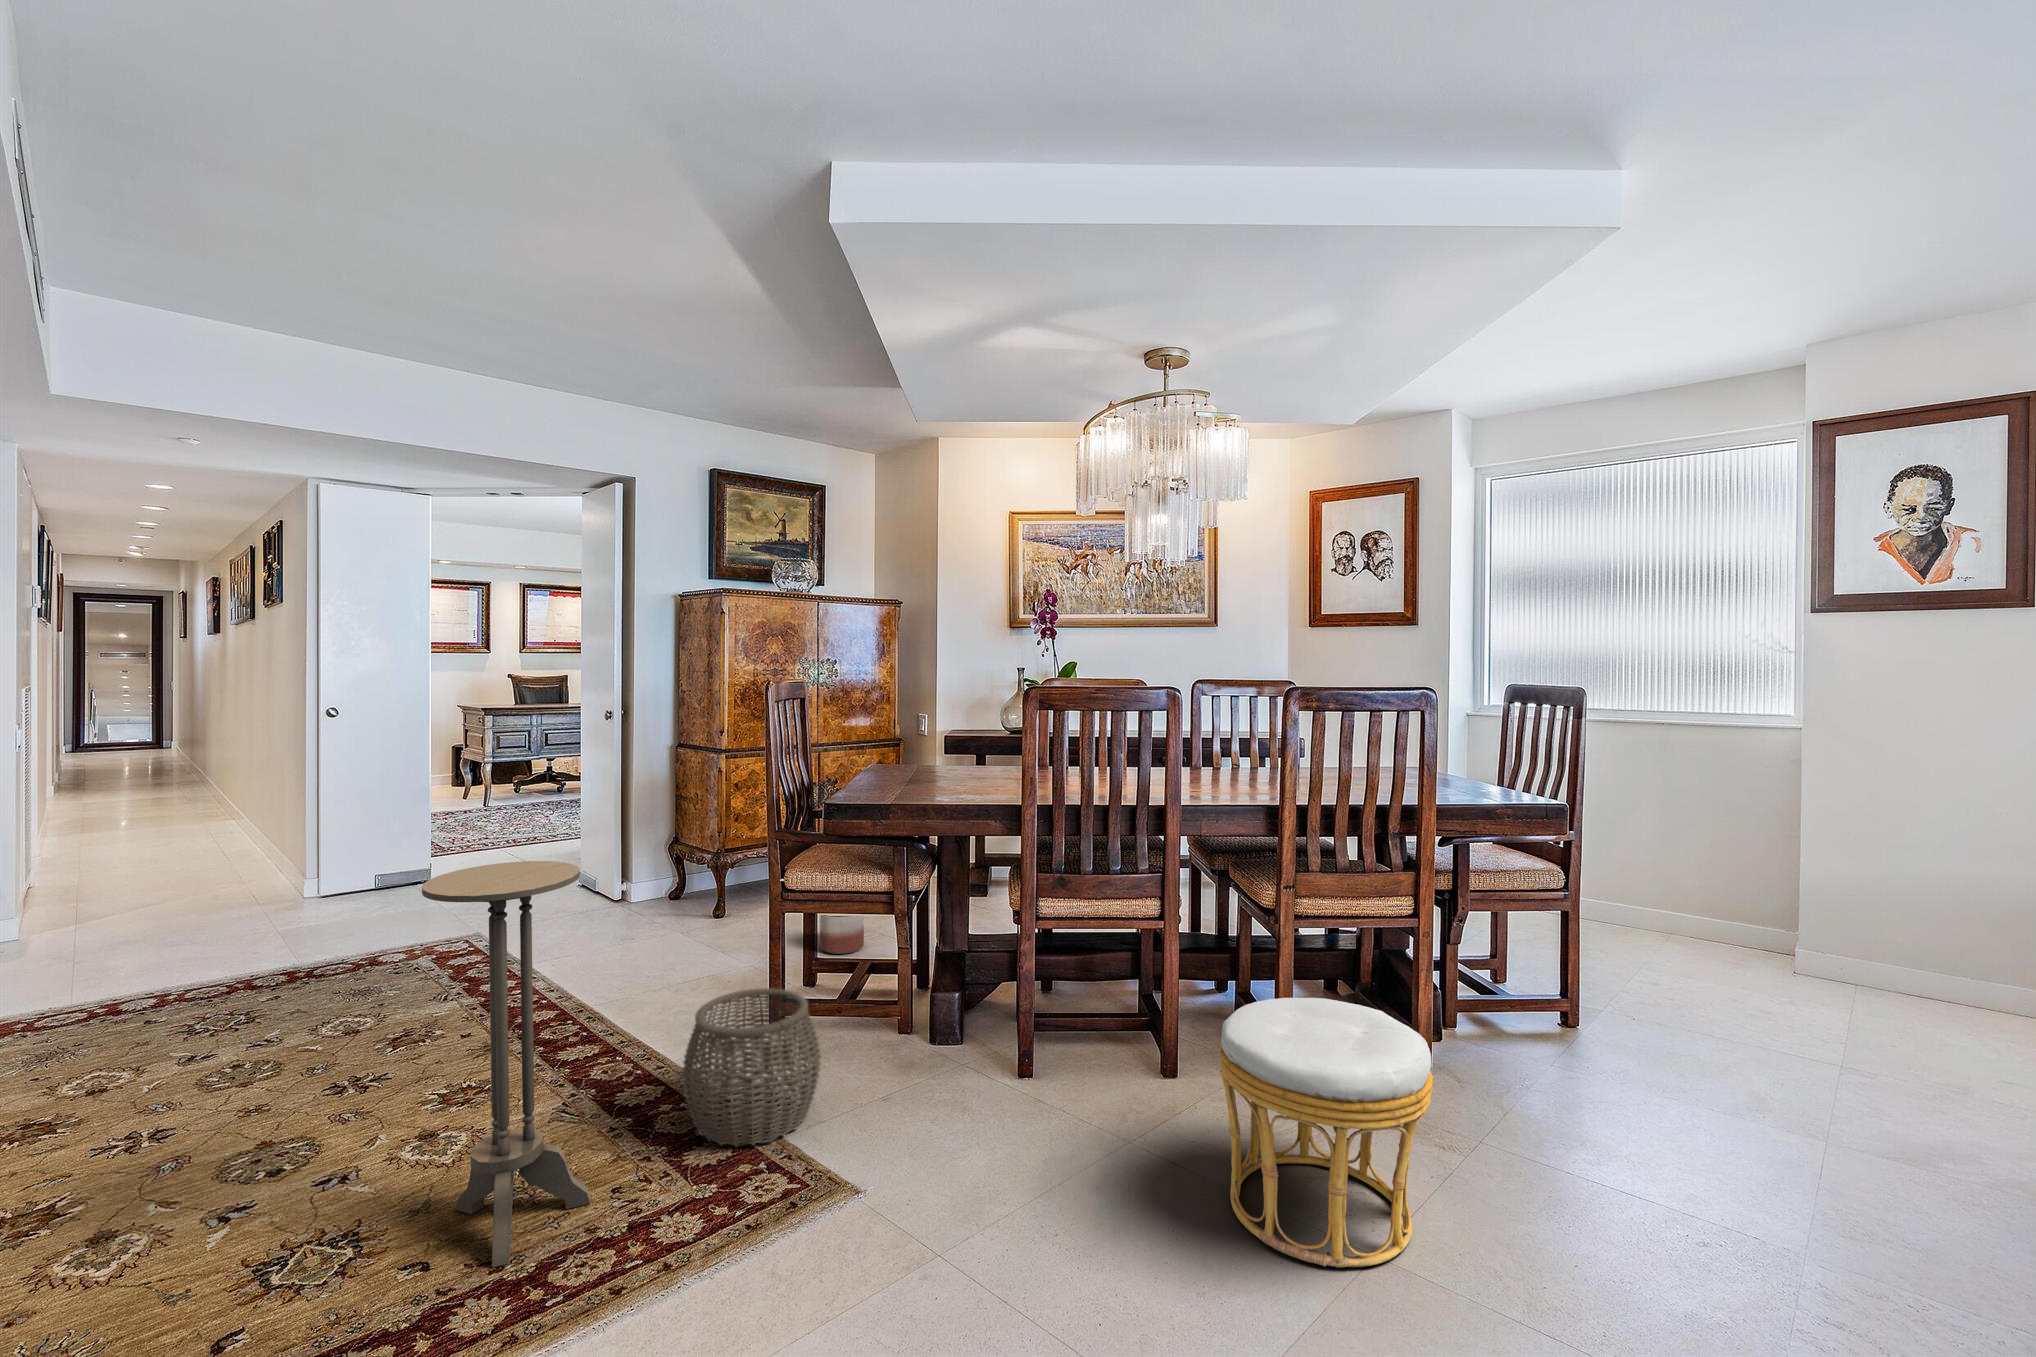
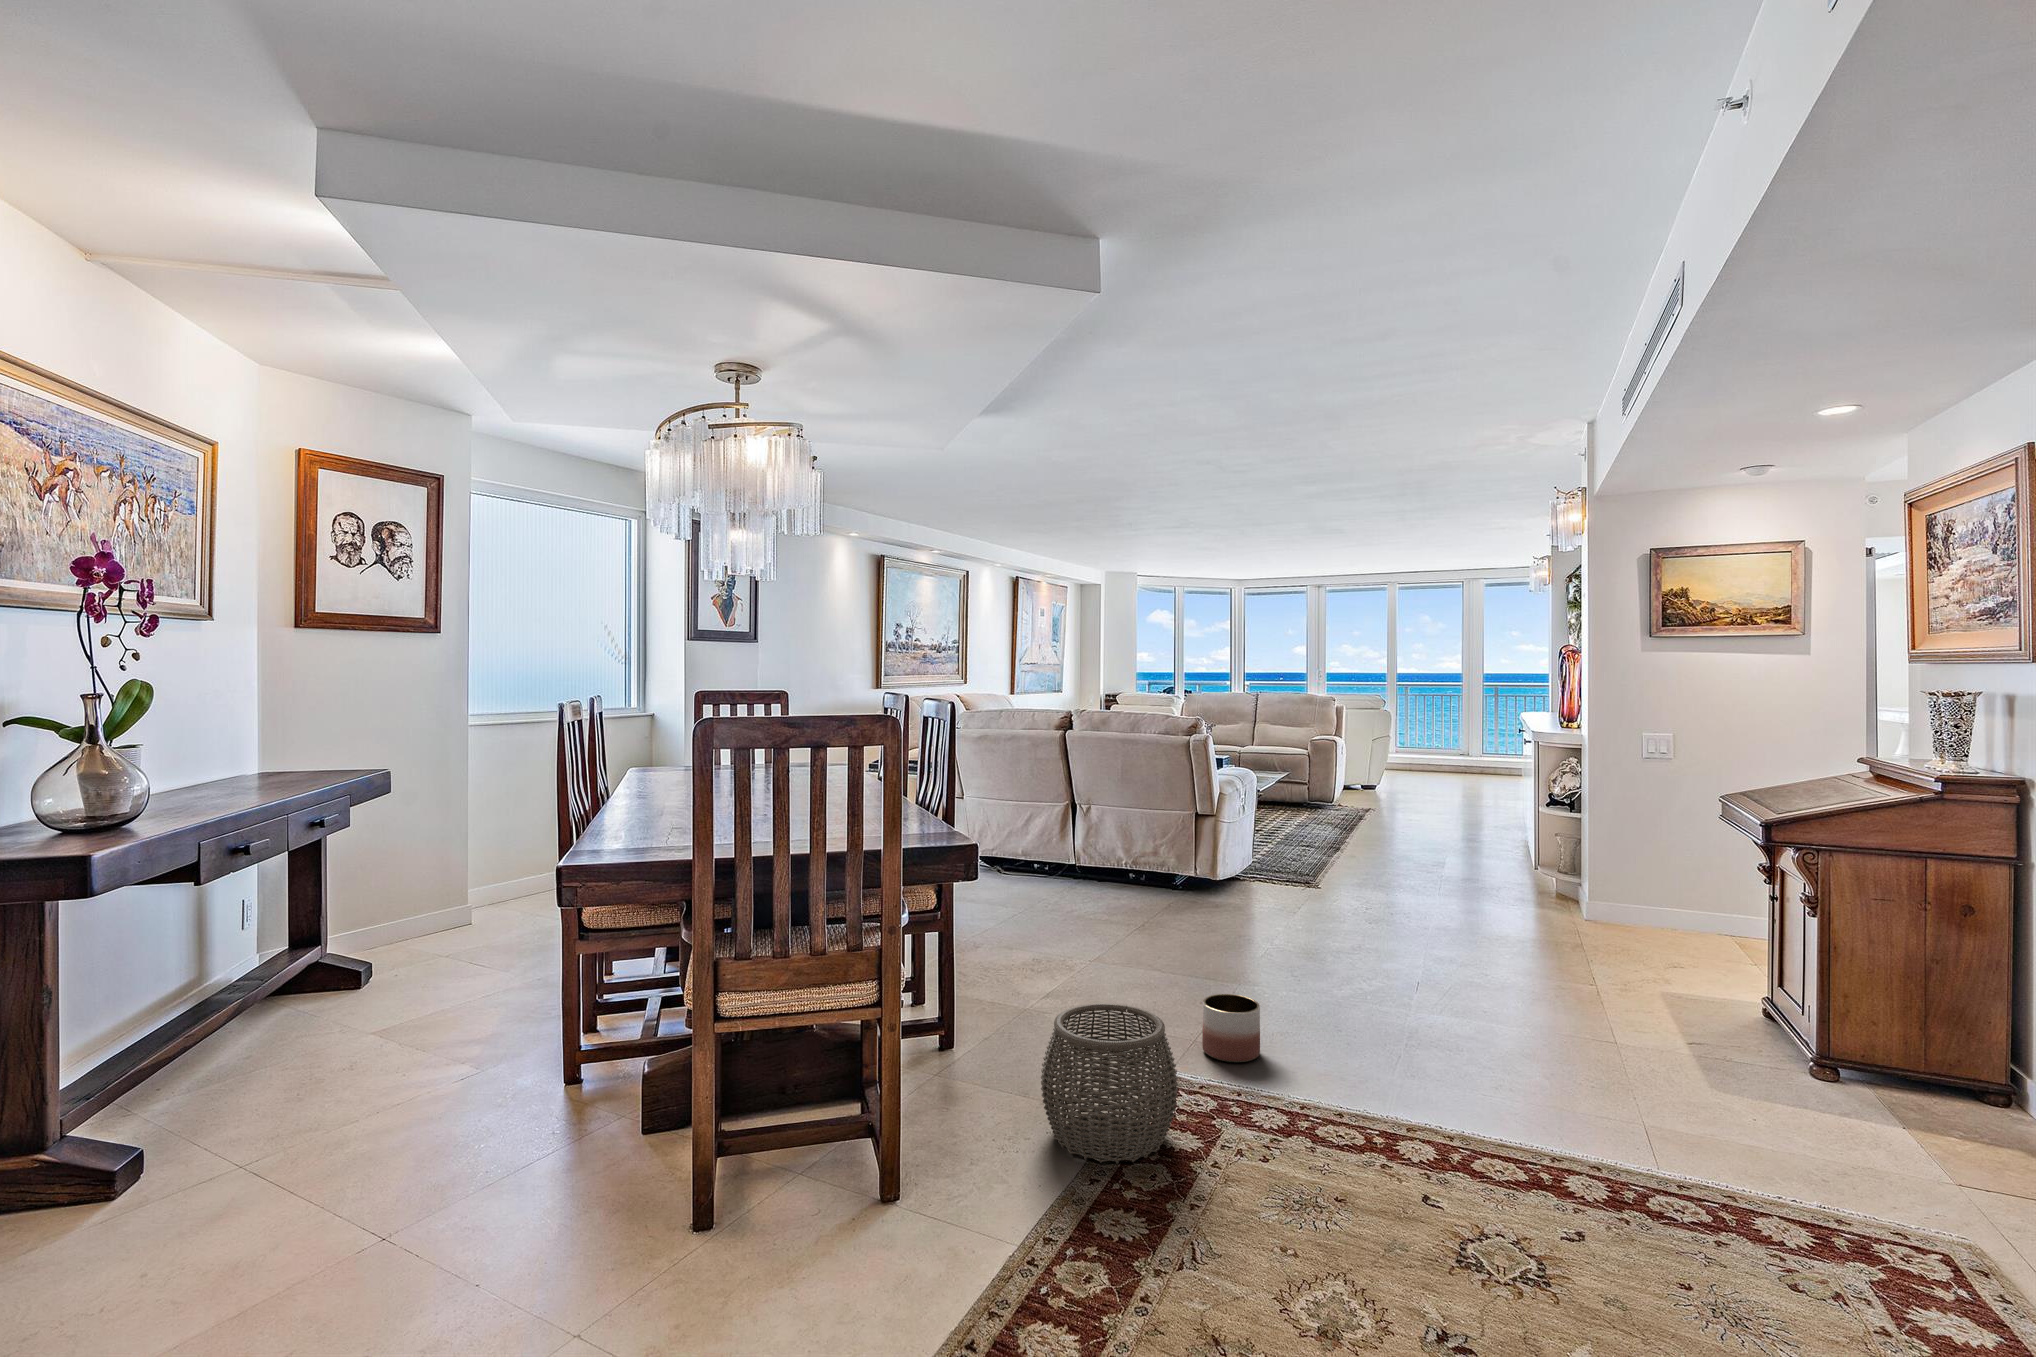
side table: present [422,861,590,1268] -> none [1280,857,1416,1233]
planter: present [820,915,864,954] -> present [1202,994,1260,1062]
ottoman: present [1220,998,1433,1268] -> none [1009,858,1119,981]

